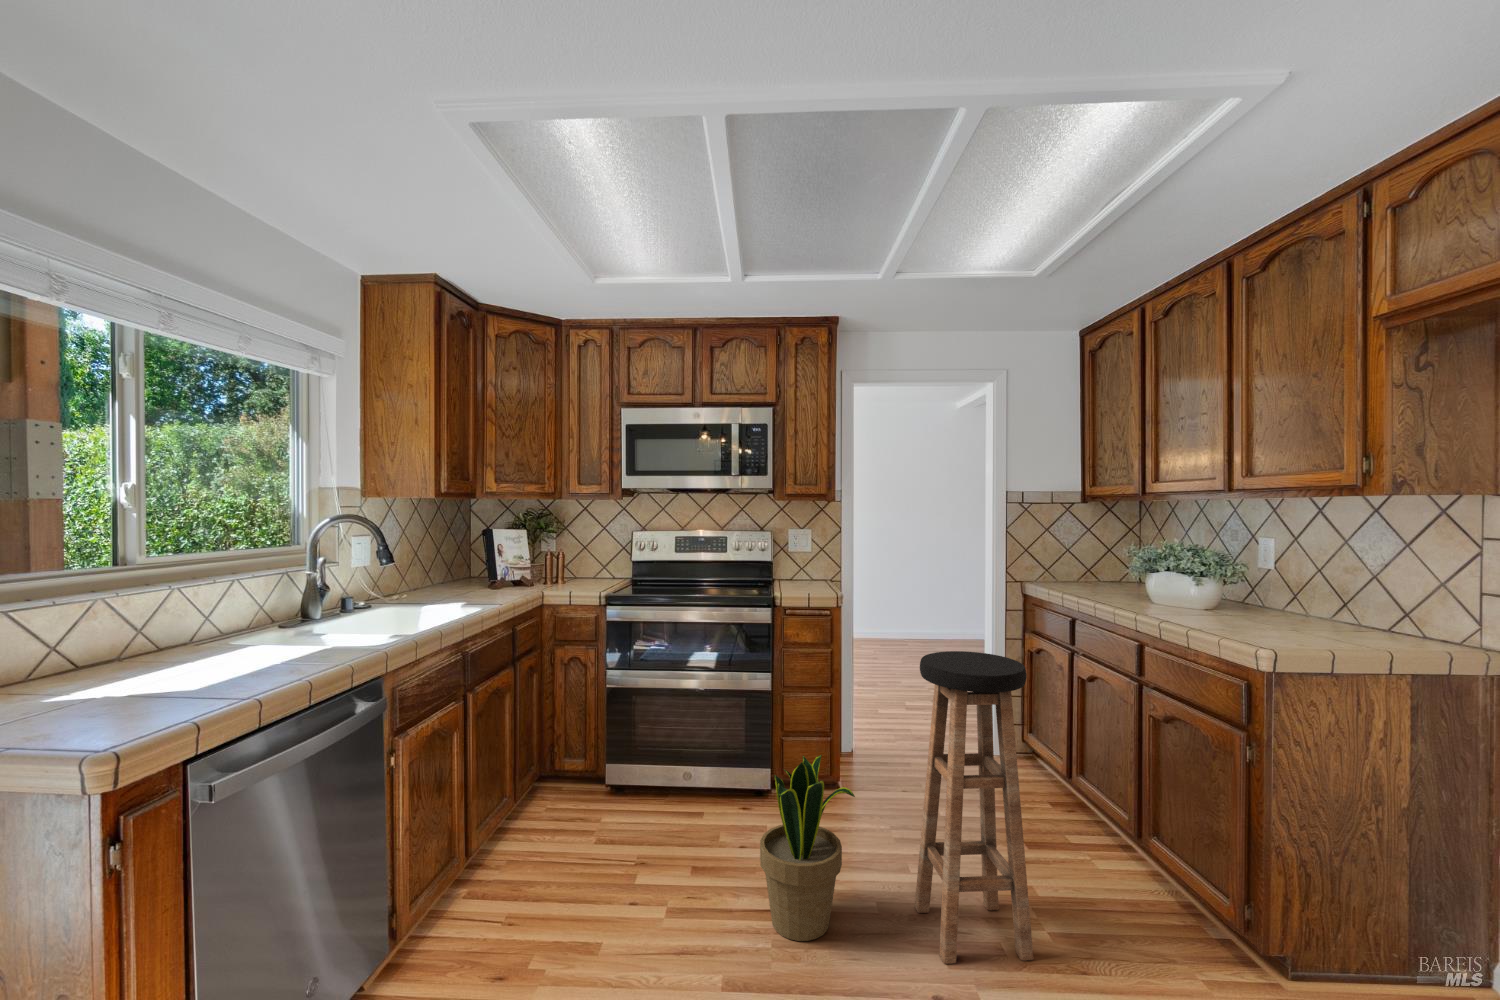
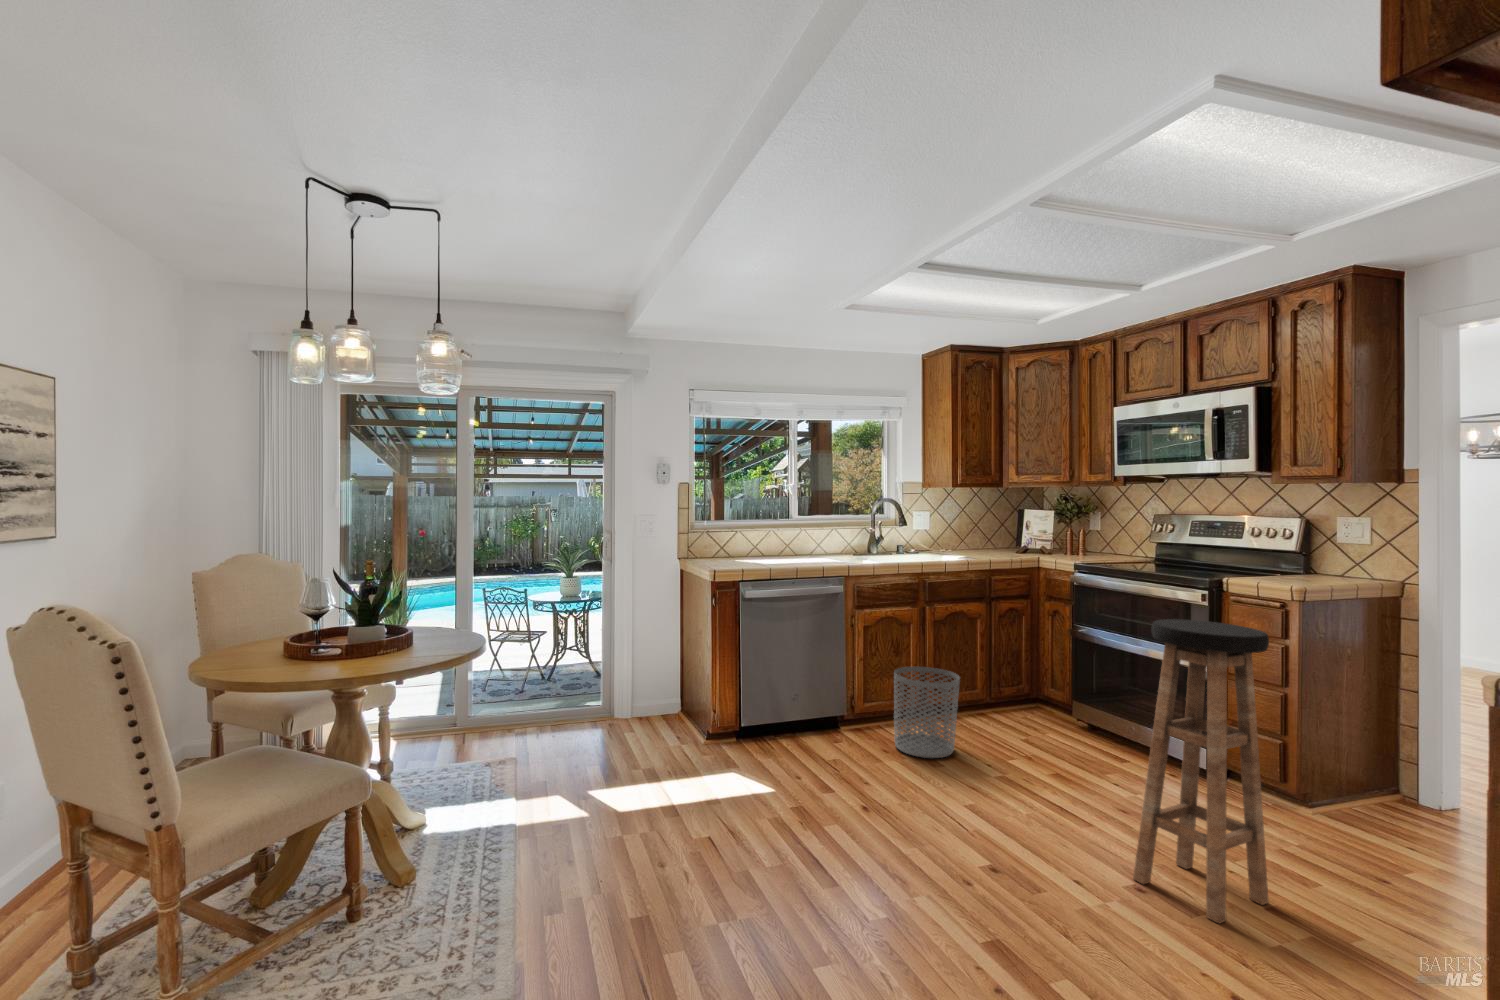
potted plant: present [760,755,855,941] -> none [1032,684,1120,829]
waste bin: none [478,793,585,965] -> present [894,667,960,758]

